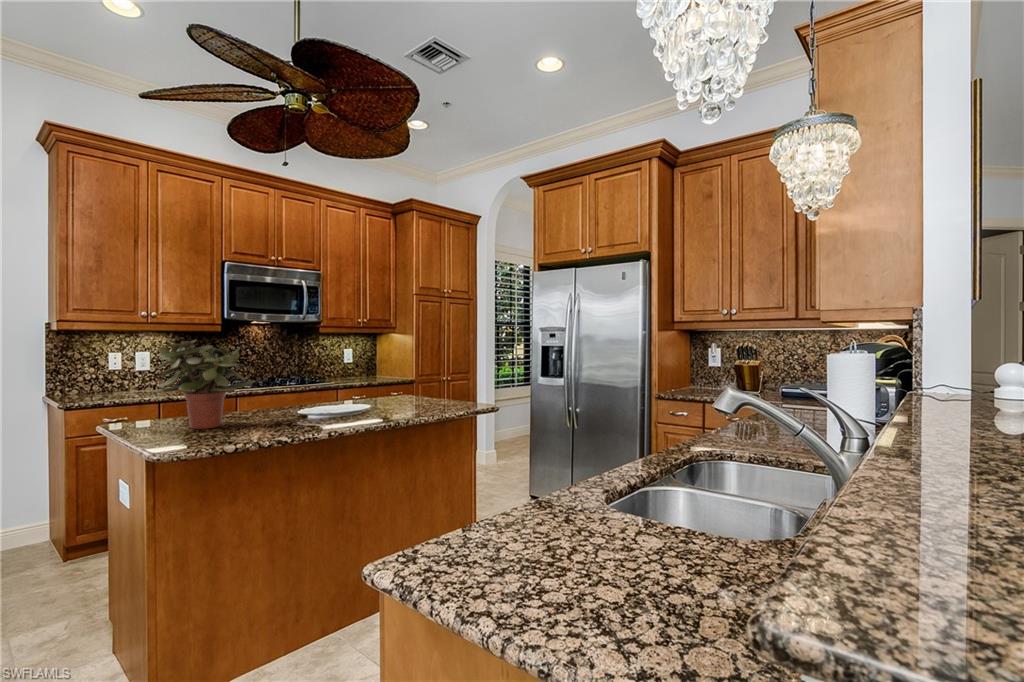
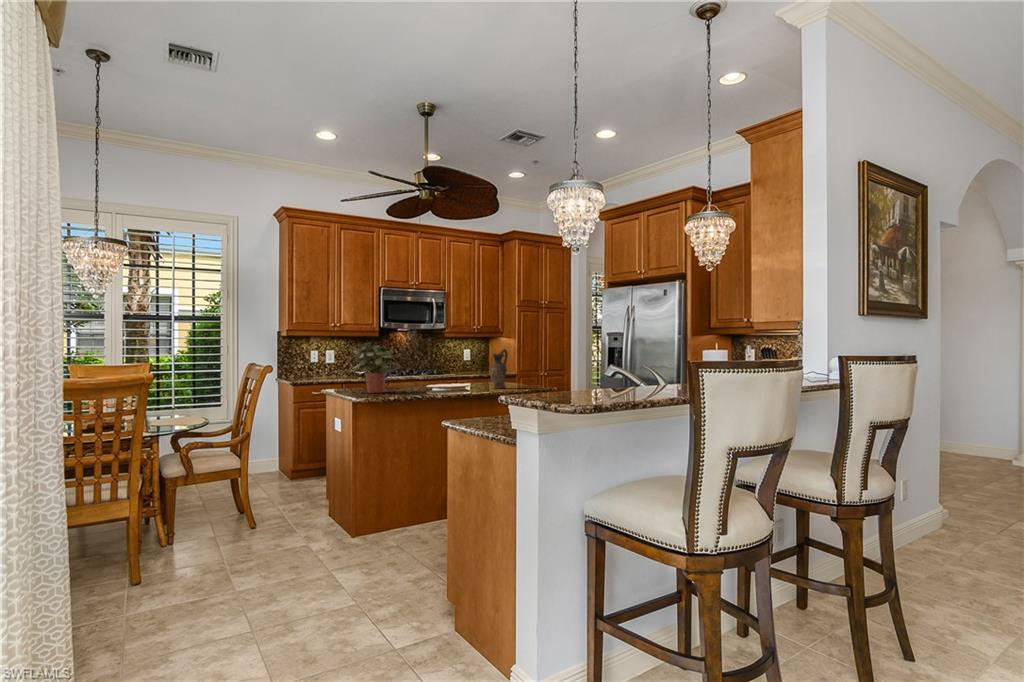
ceramic pitcher: none [400,350,427,409] -> present [490,349,508,388]

